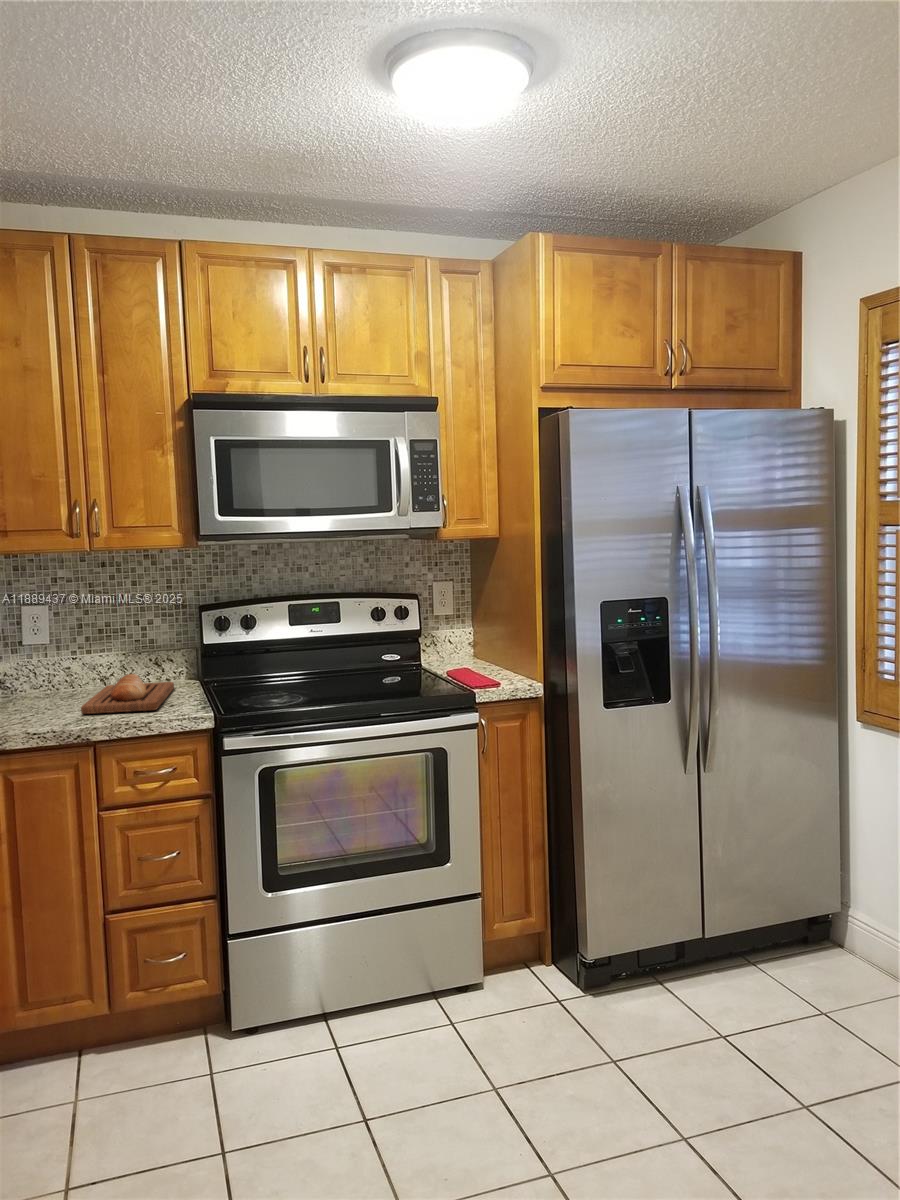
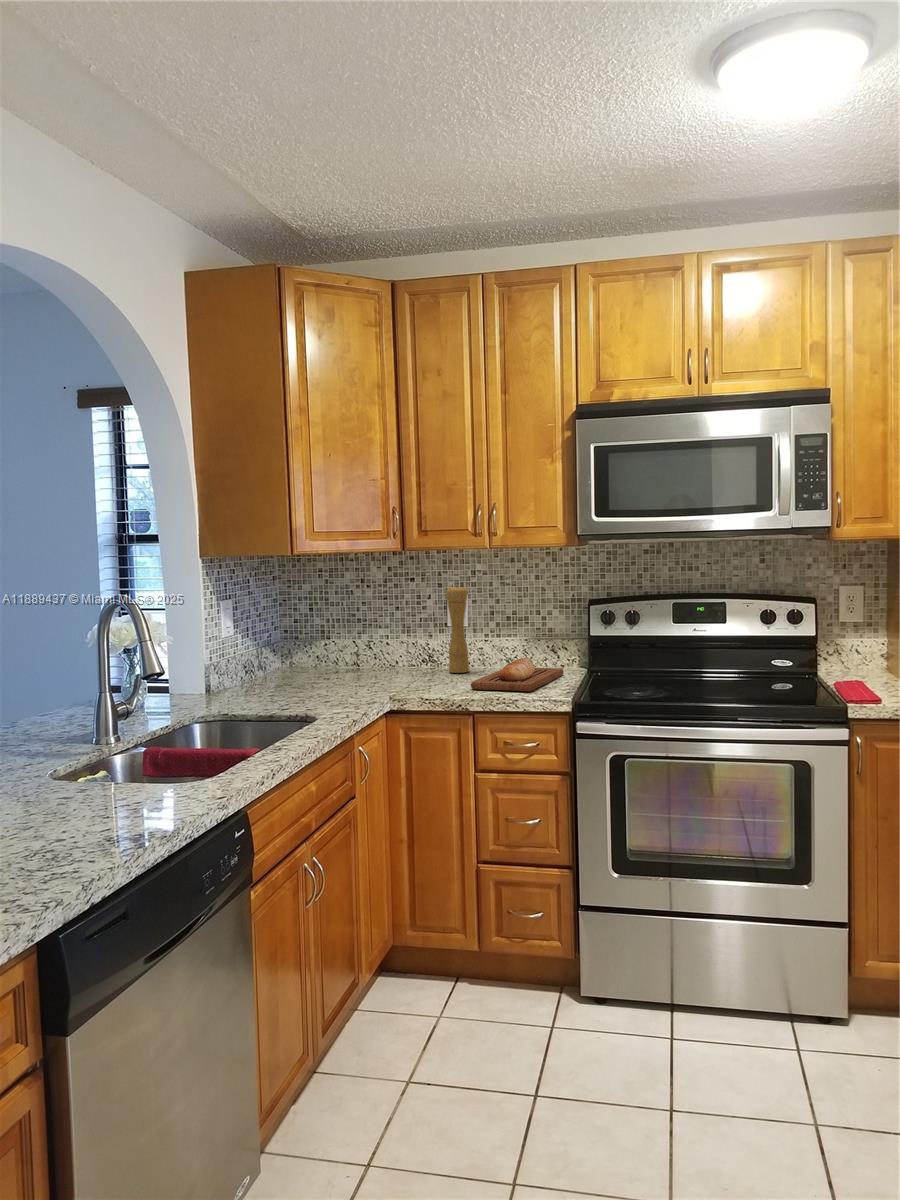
pepper mill: none [26,596,59,698] -> present [446,586,469,673]

